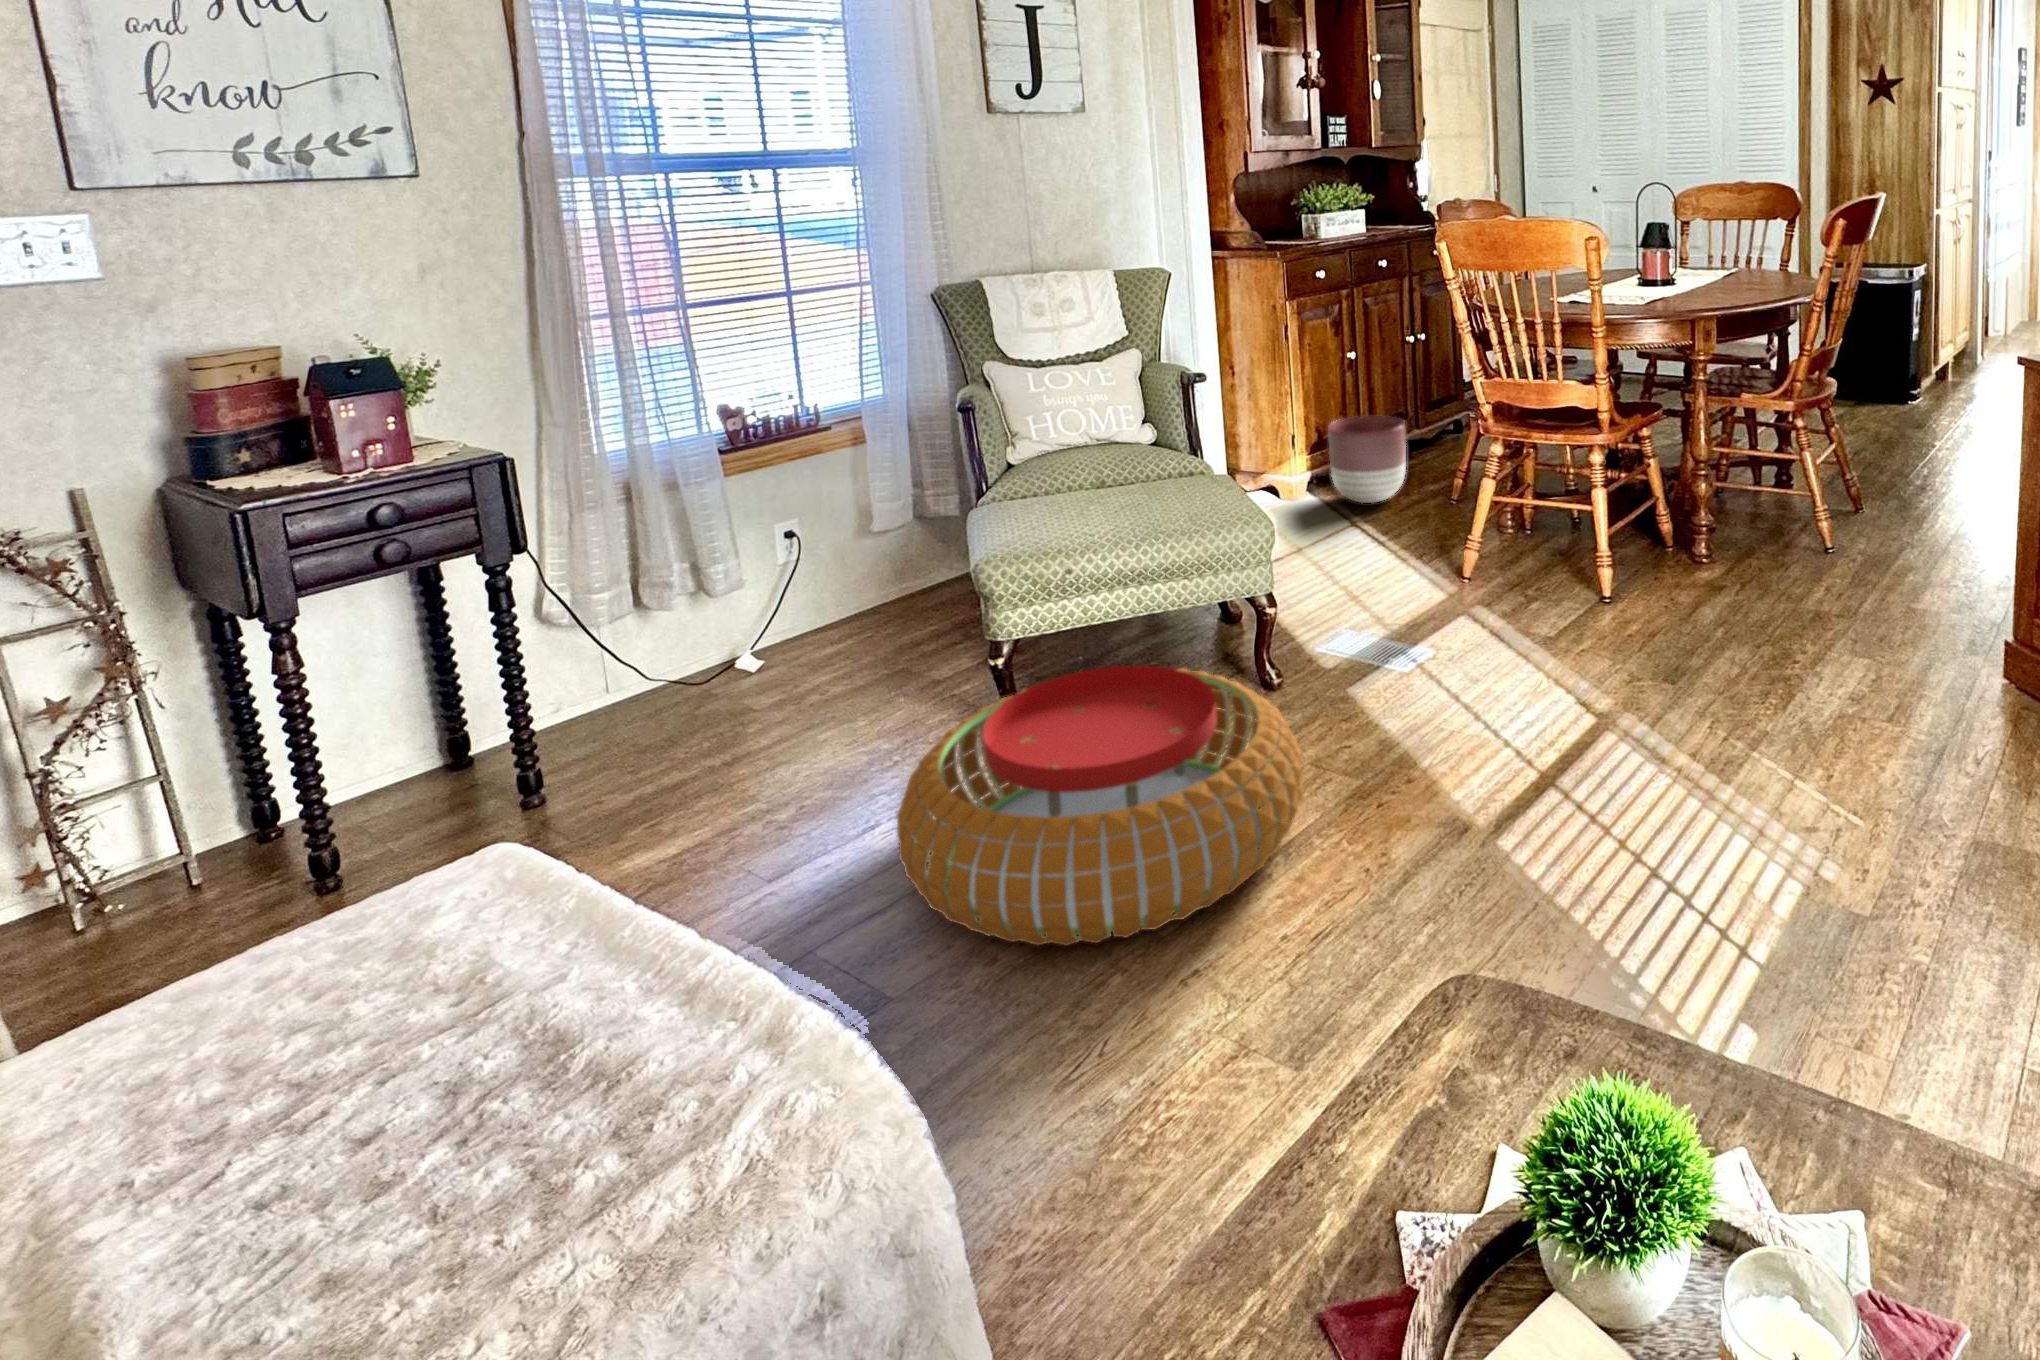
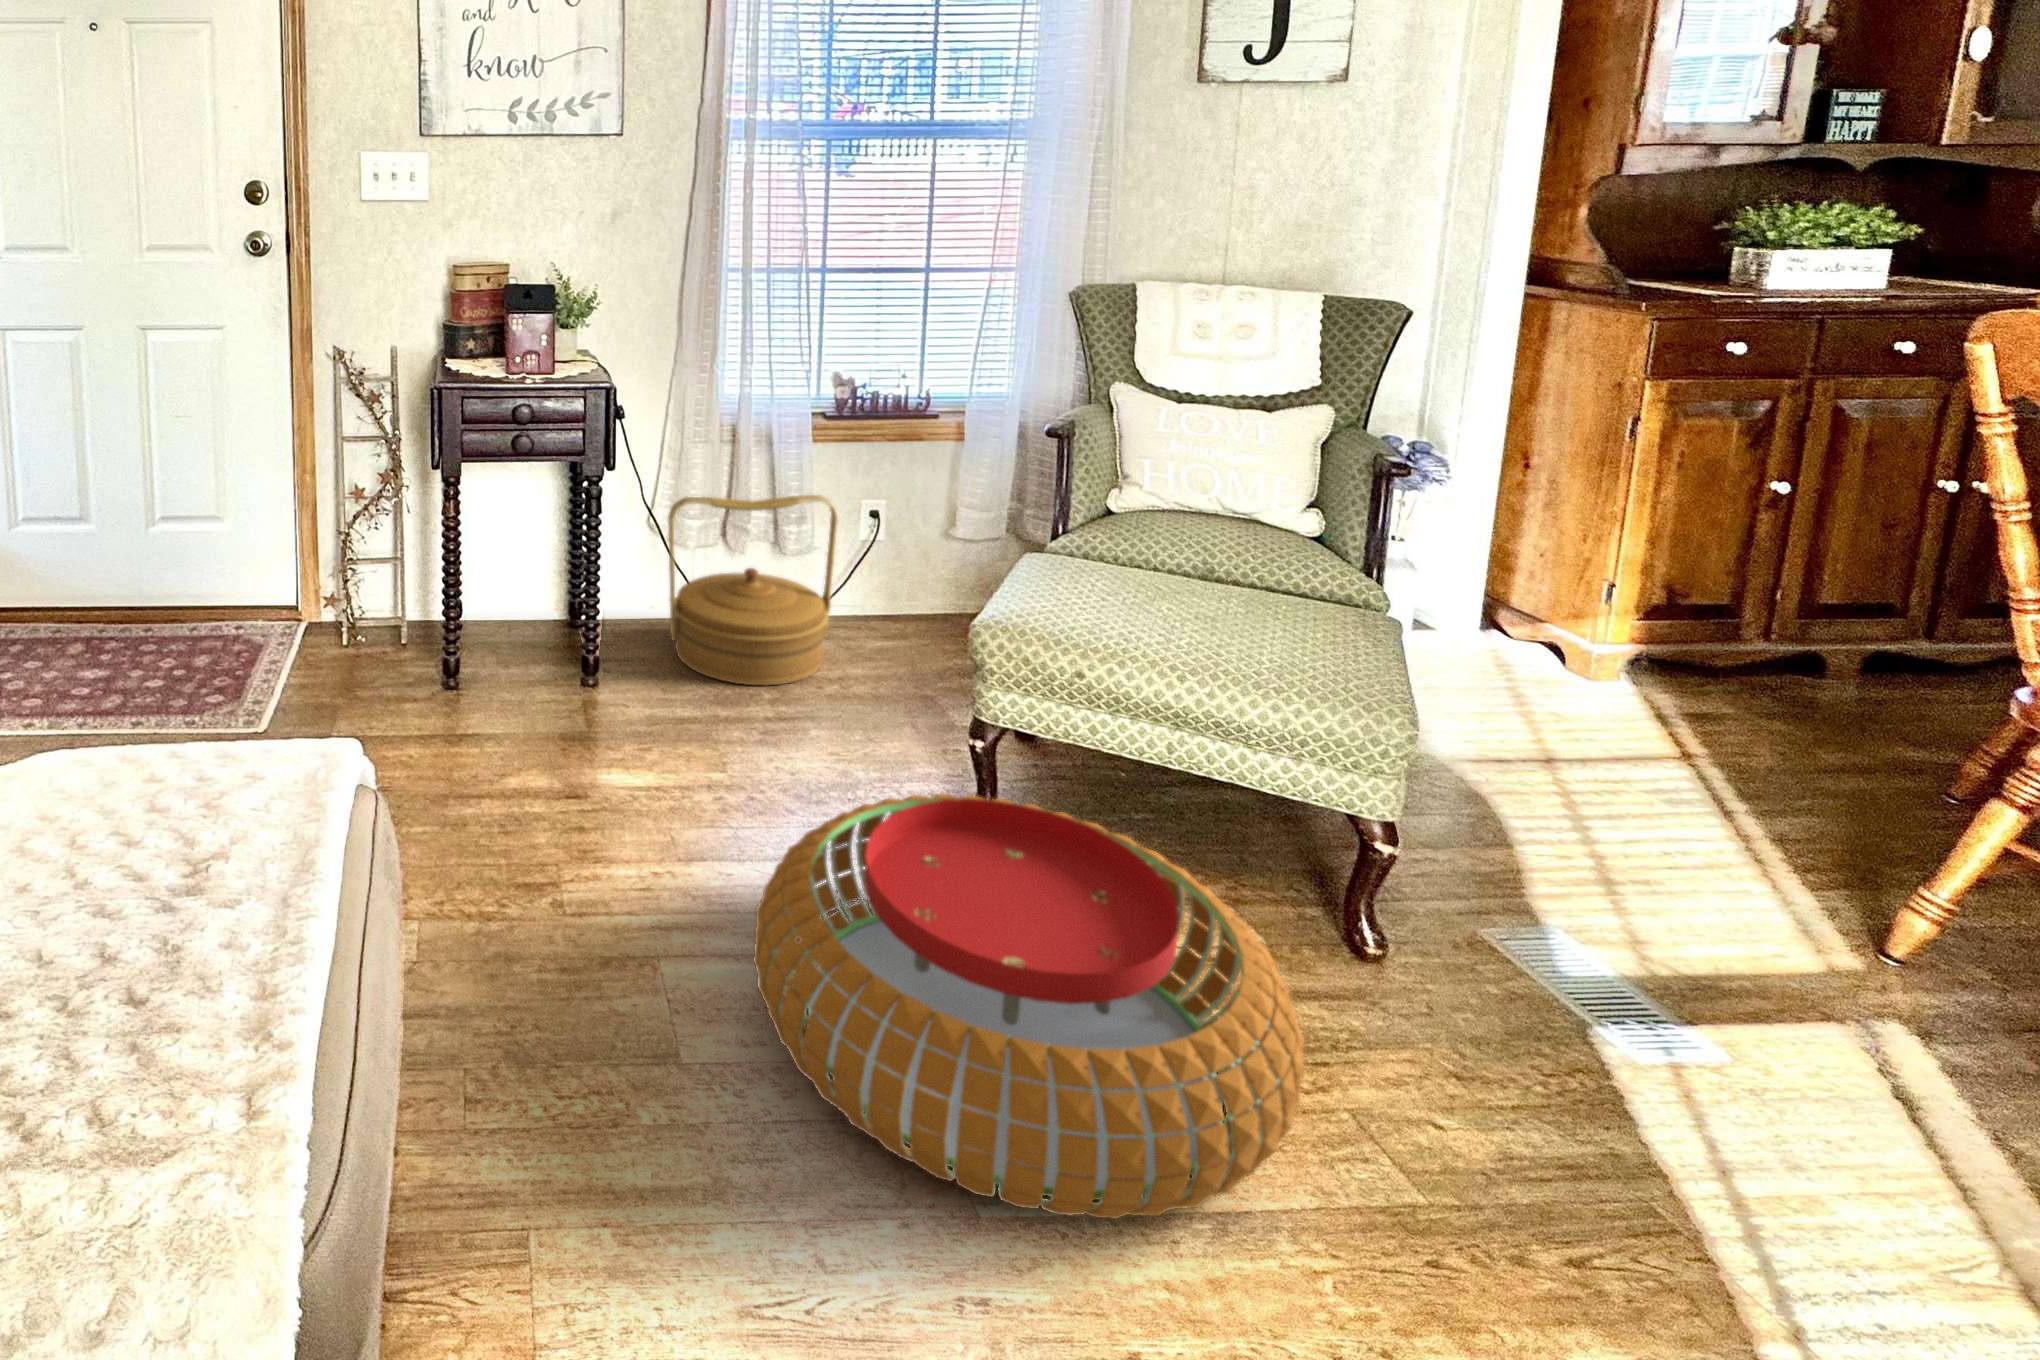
planter: present [1328,416,1406,503] -> none [1677,582,1867,737]
woven basket: none [581,522,784,739] -> present [668,495,838,686]

